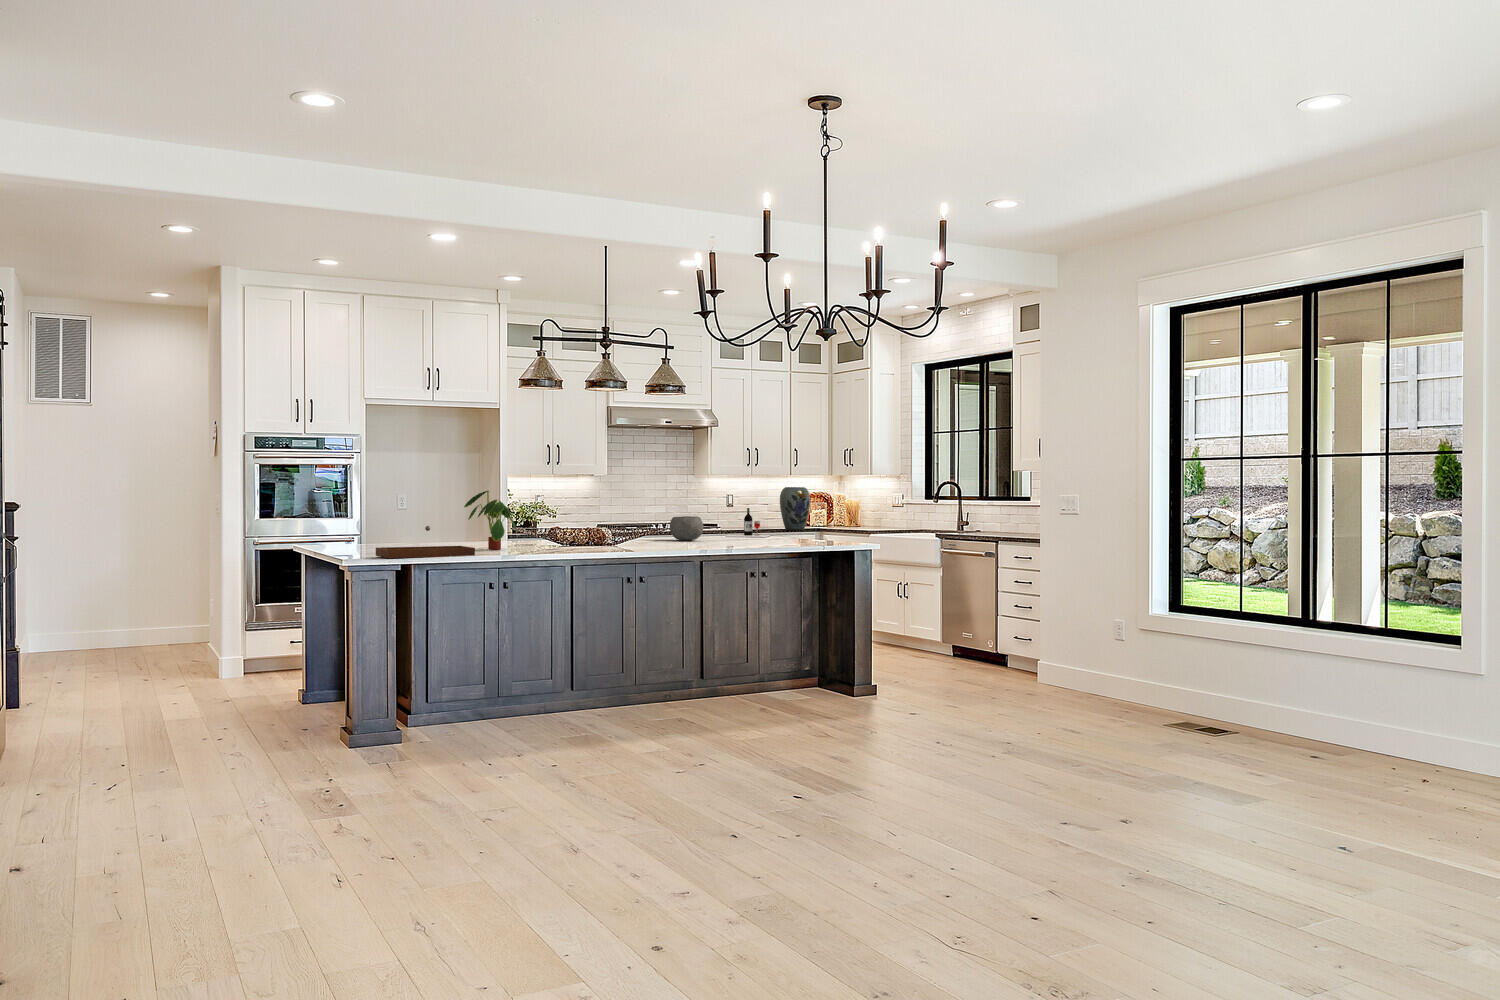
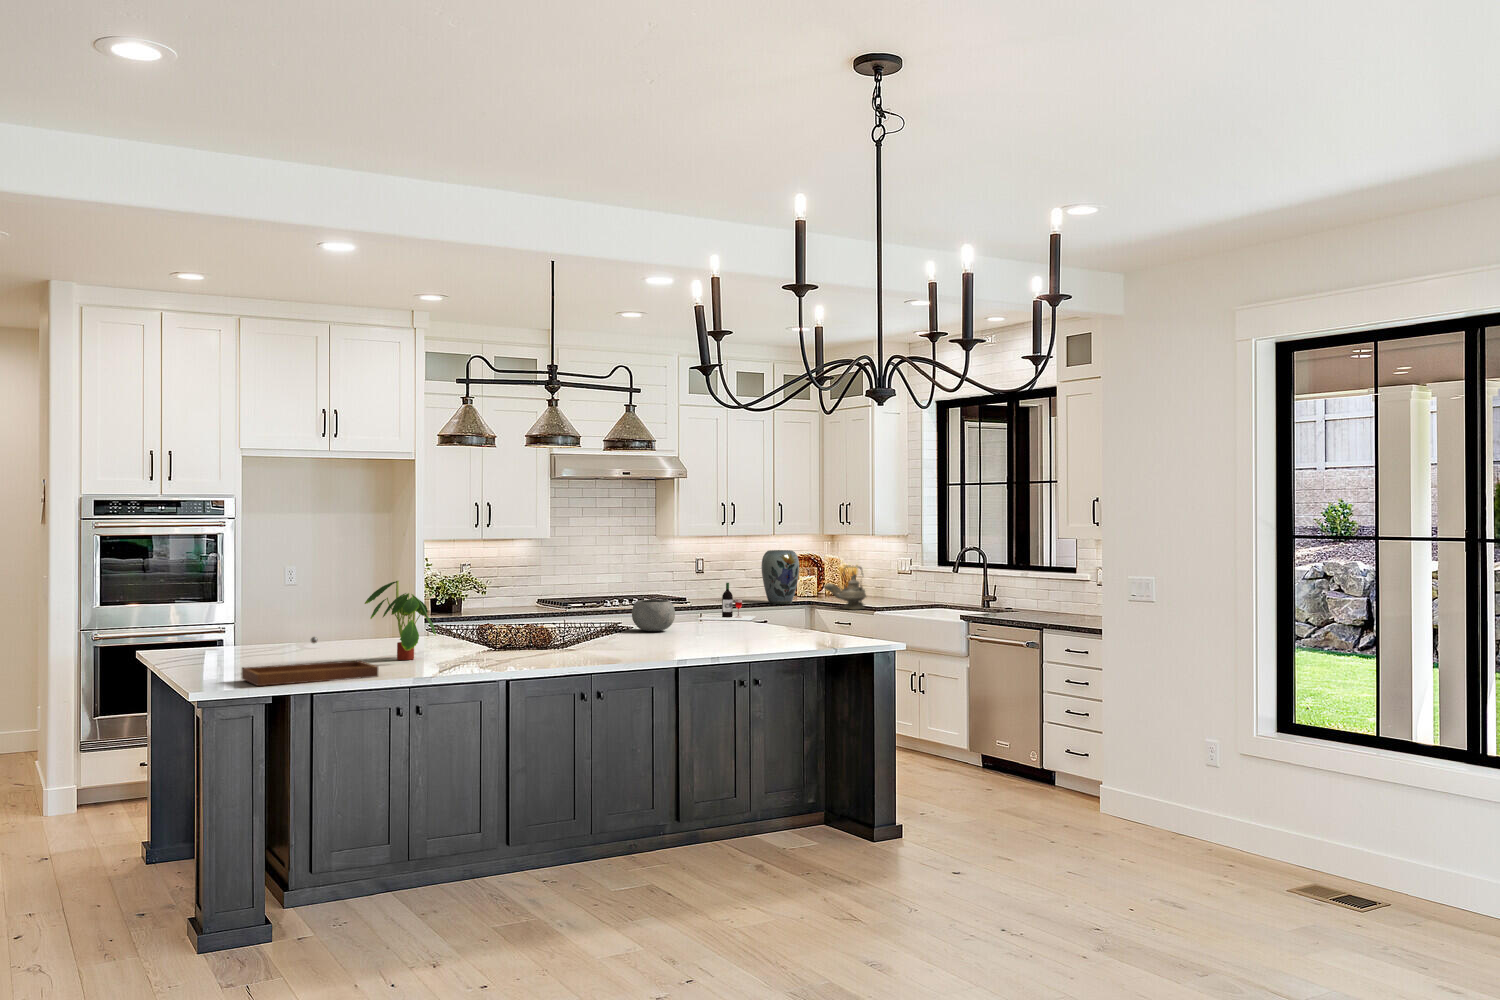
teapot: none [828,498,864,533] -> present [824,565,866,610]

